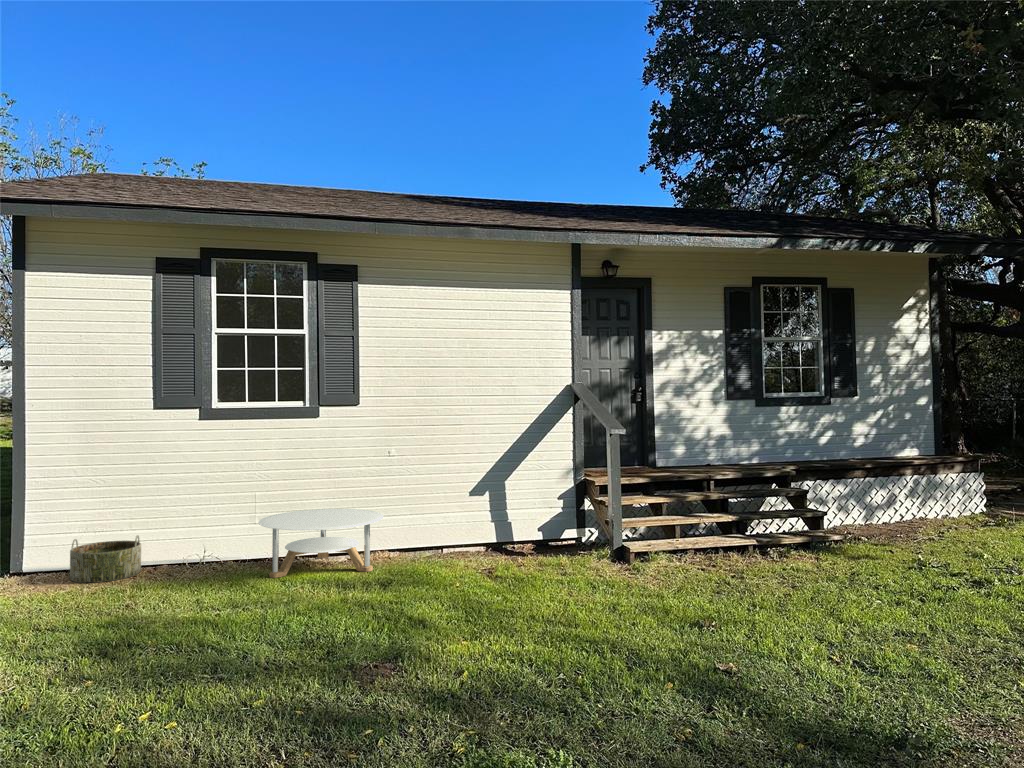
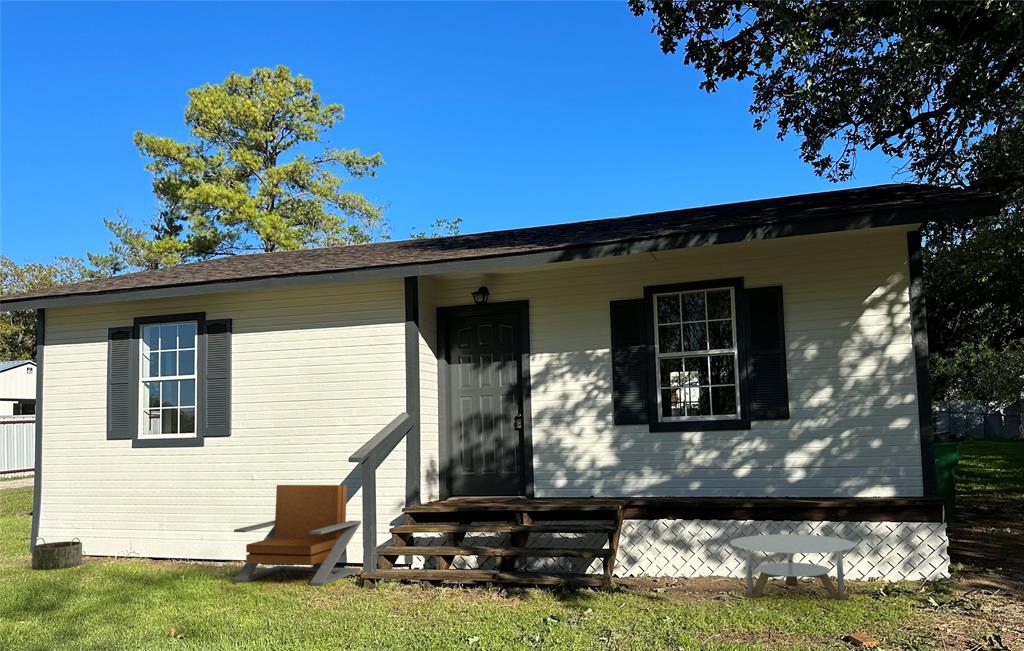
lounge chair: none [427,456,548,571] -> present [234,485,361,586]
round table: present [259,509,384,578] -> present [730,534,855,600]

